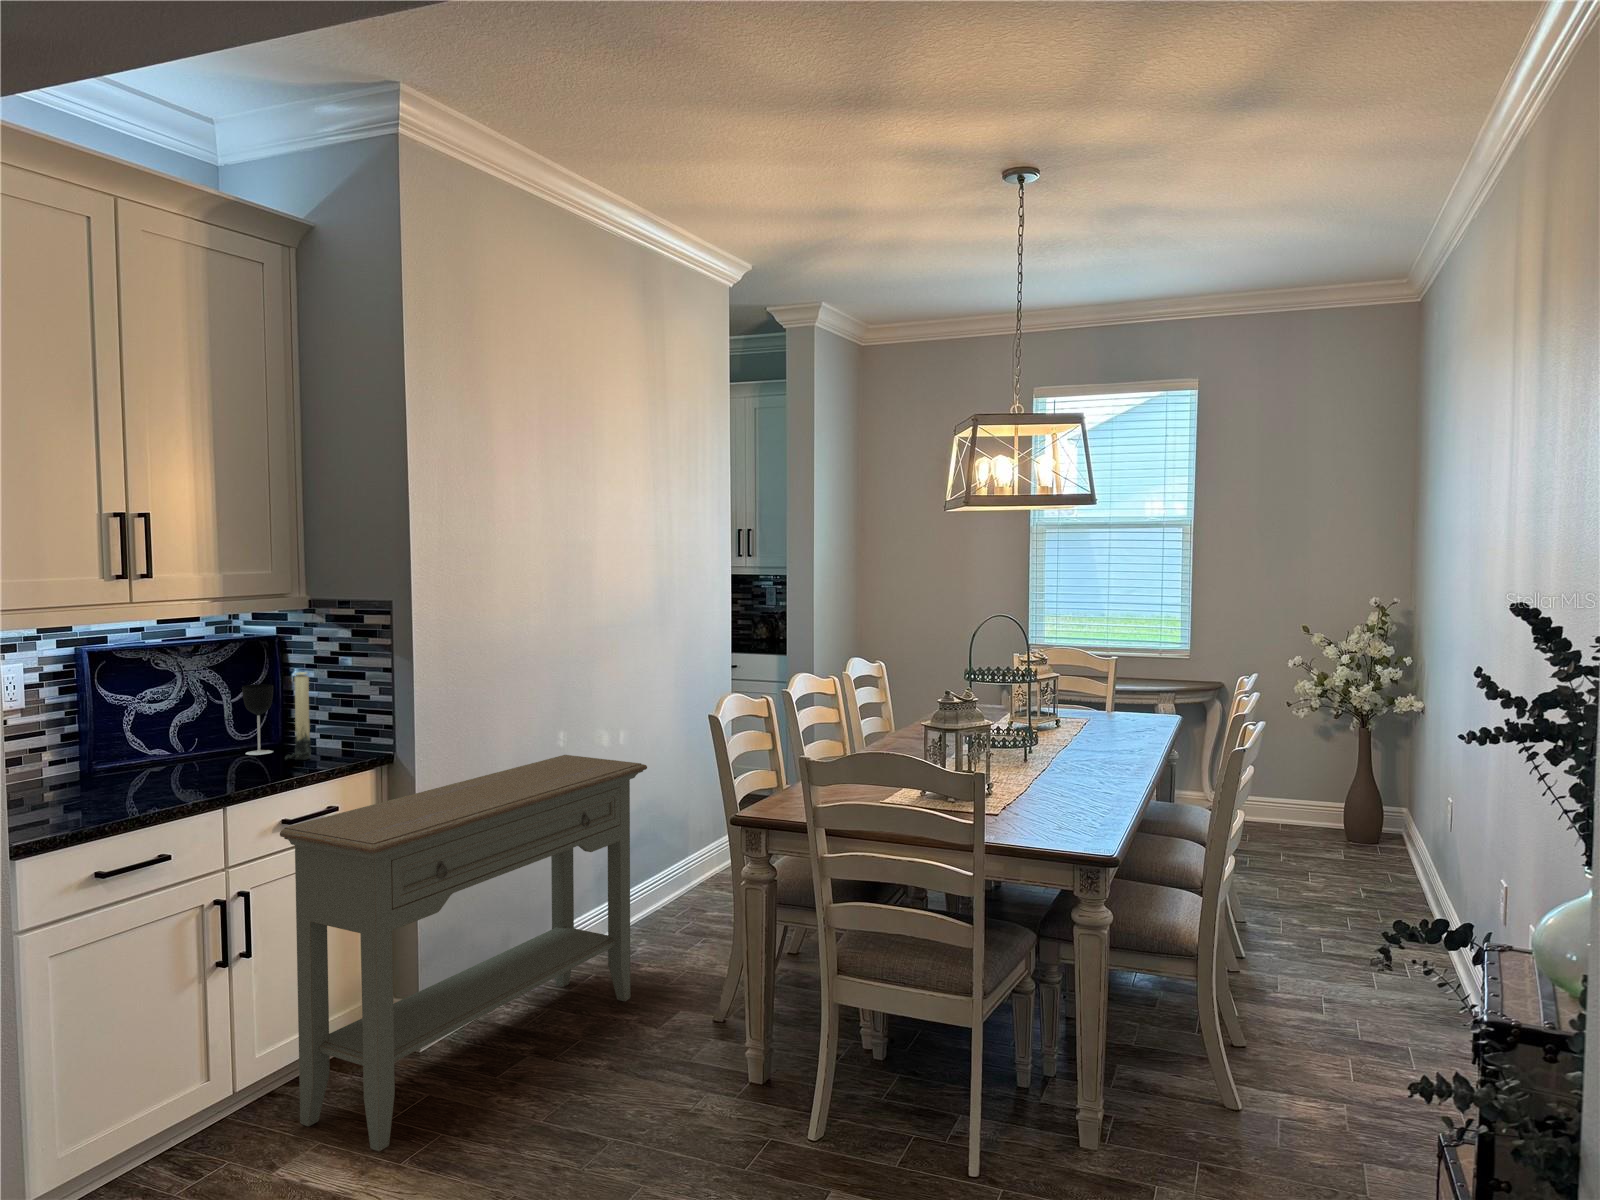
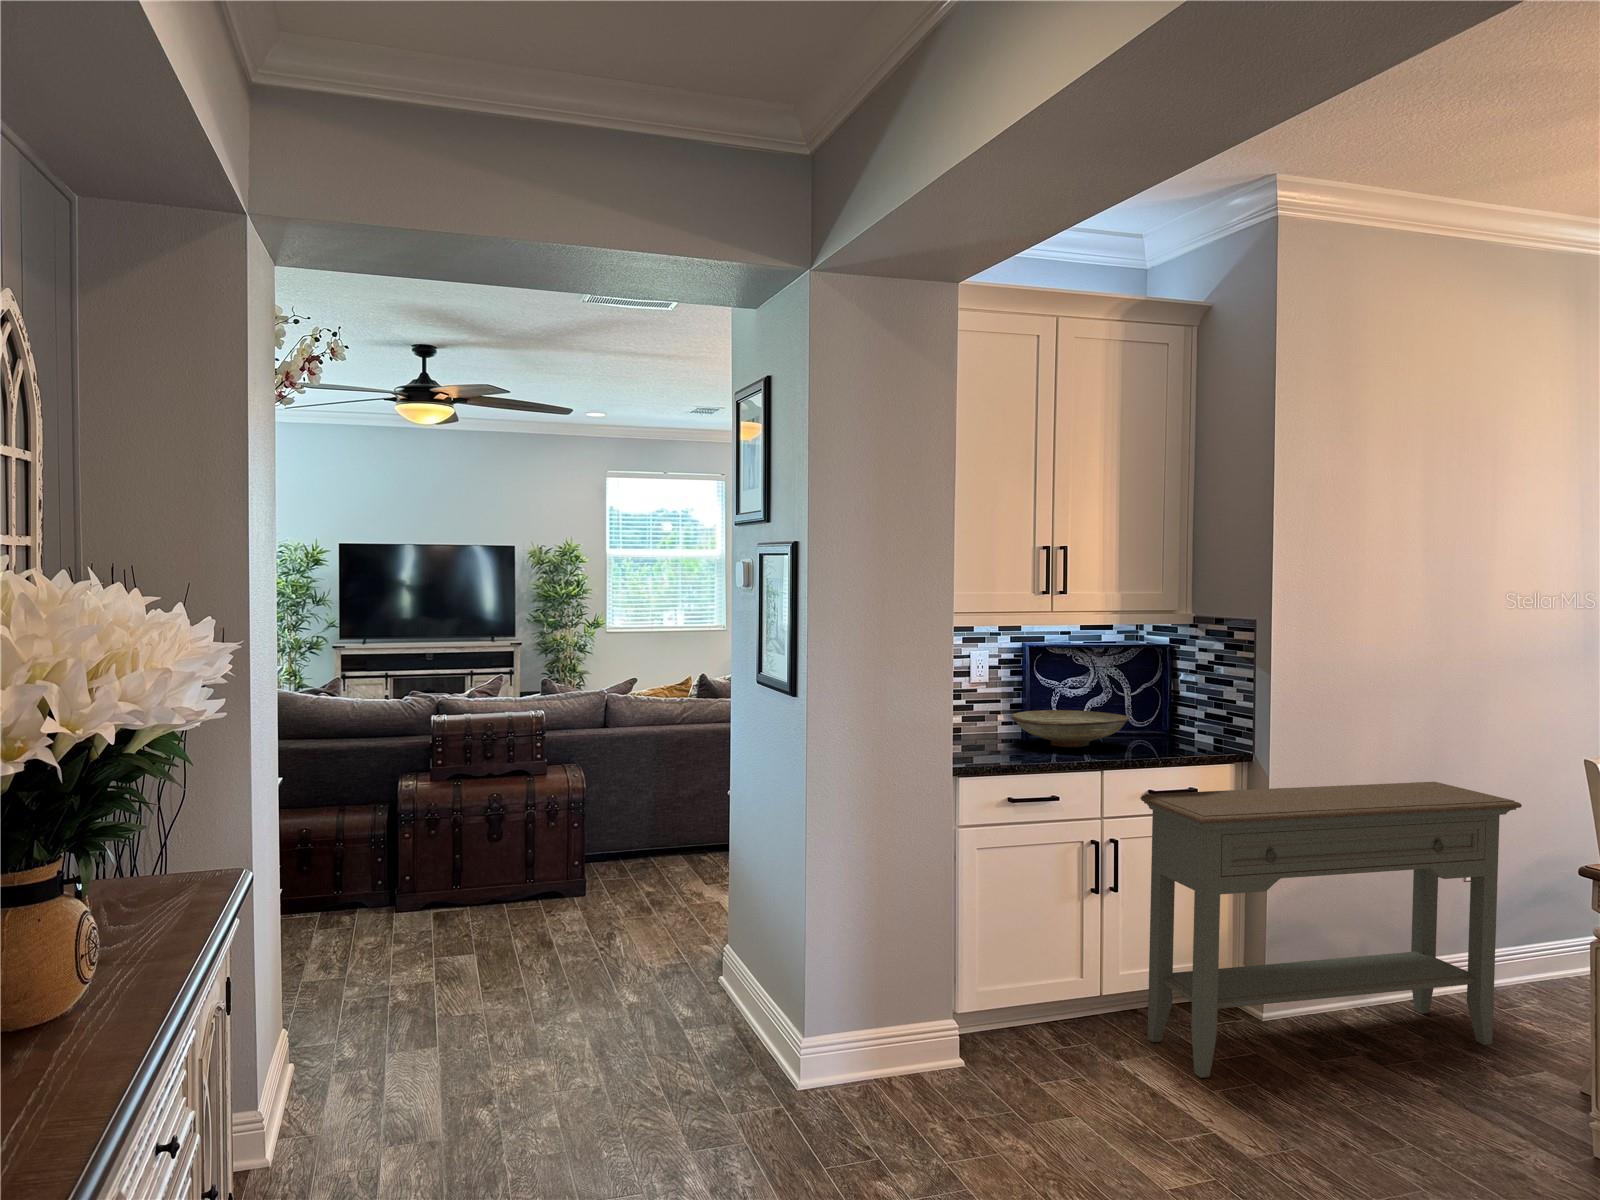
candle: present [285,672,311,760] -> none [1164,675,1185,748]
wine glass: present [242,684,273,755] -> none [1138,683,1162,740]
decorative bowl: none [70,729,244,783] -> present [1012,710,1130,748]

